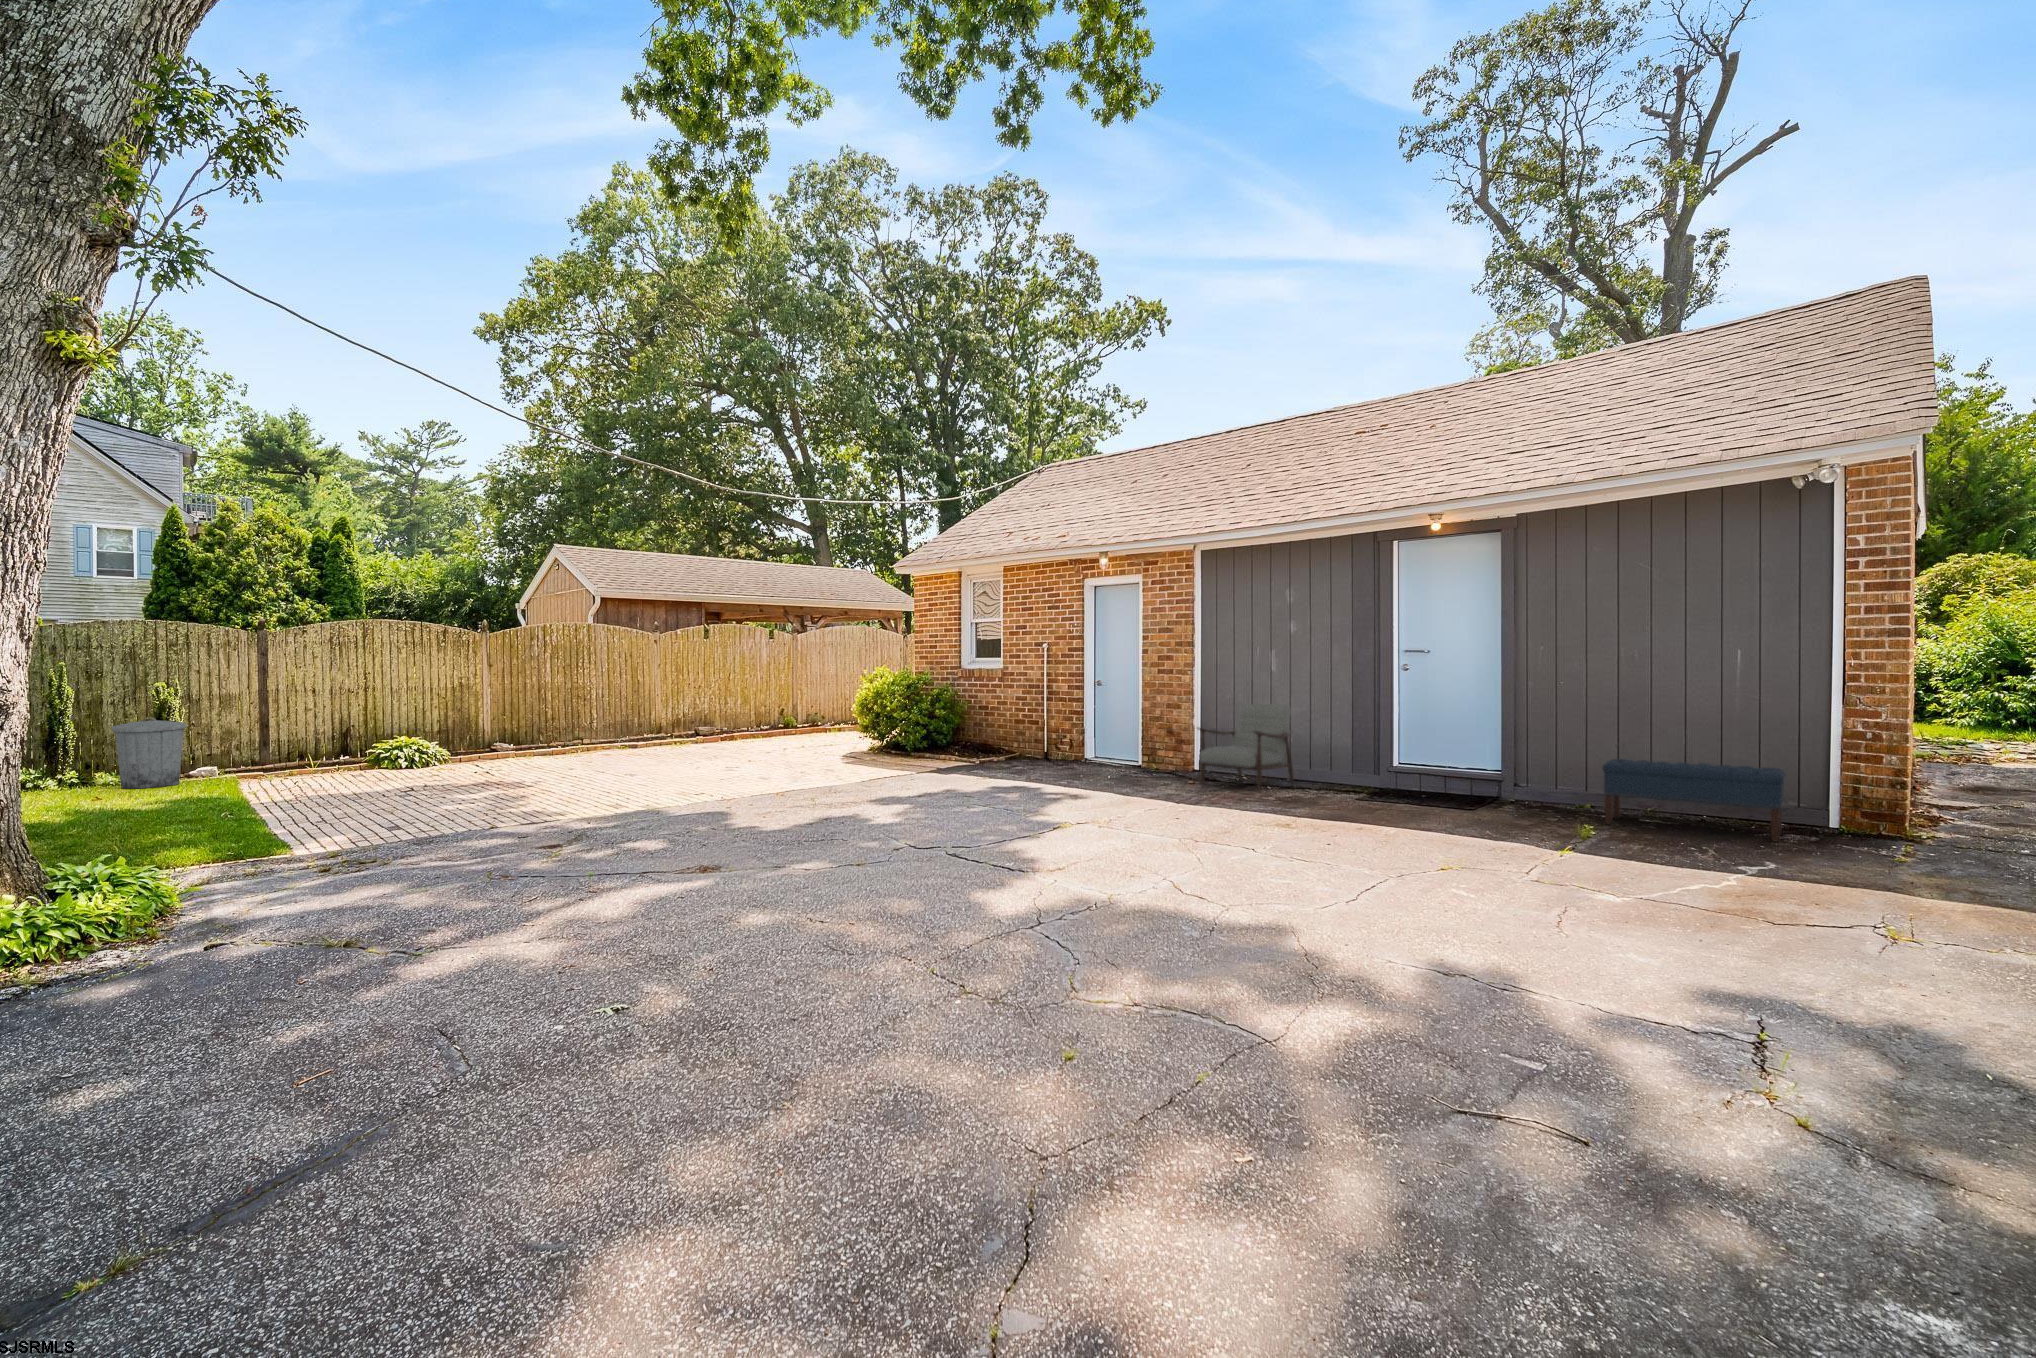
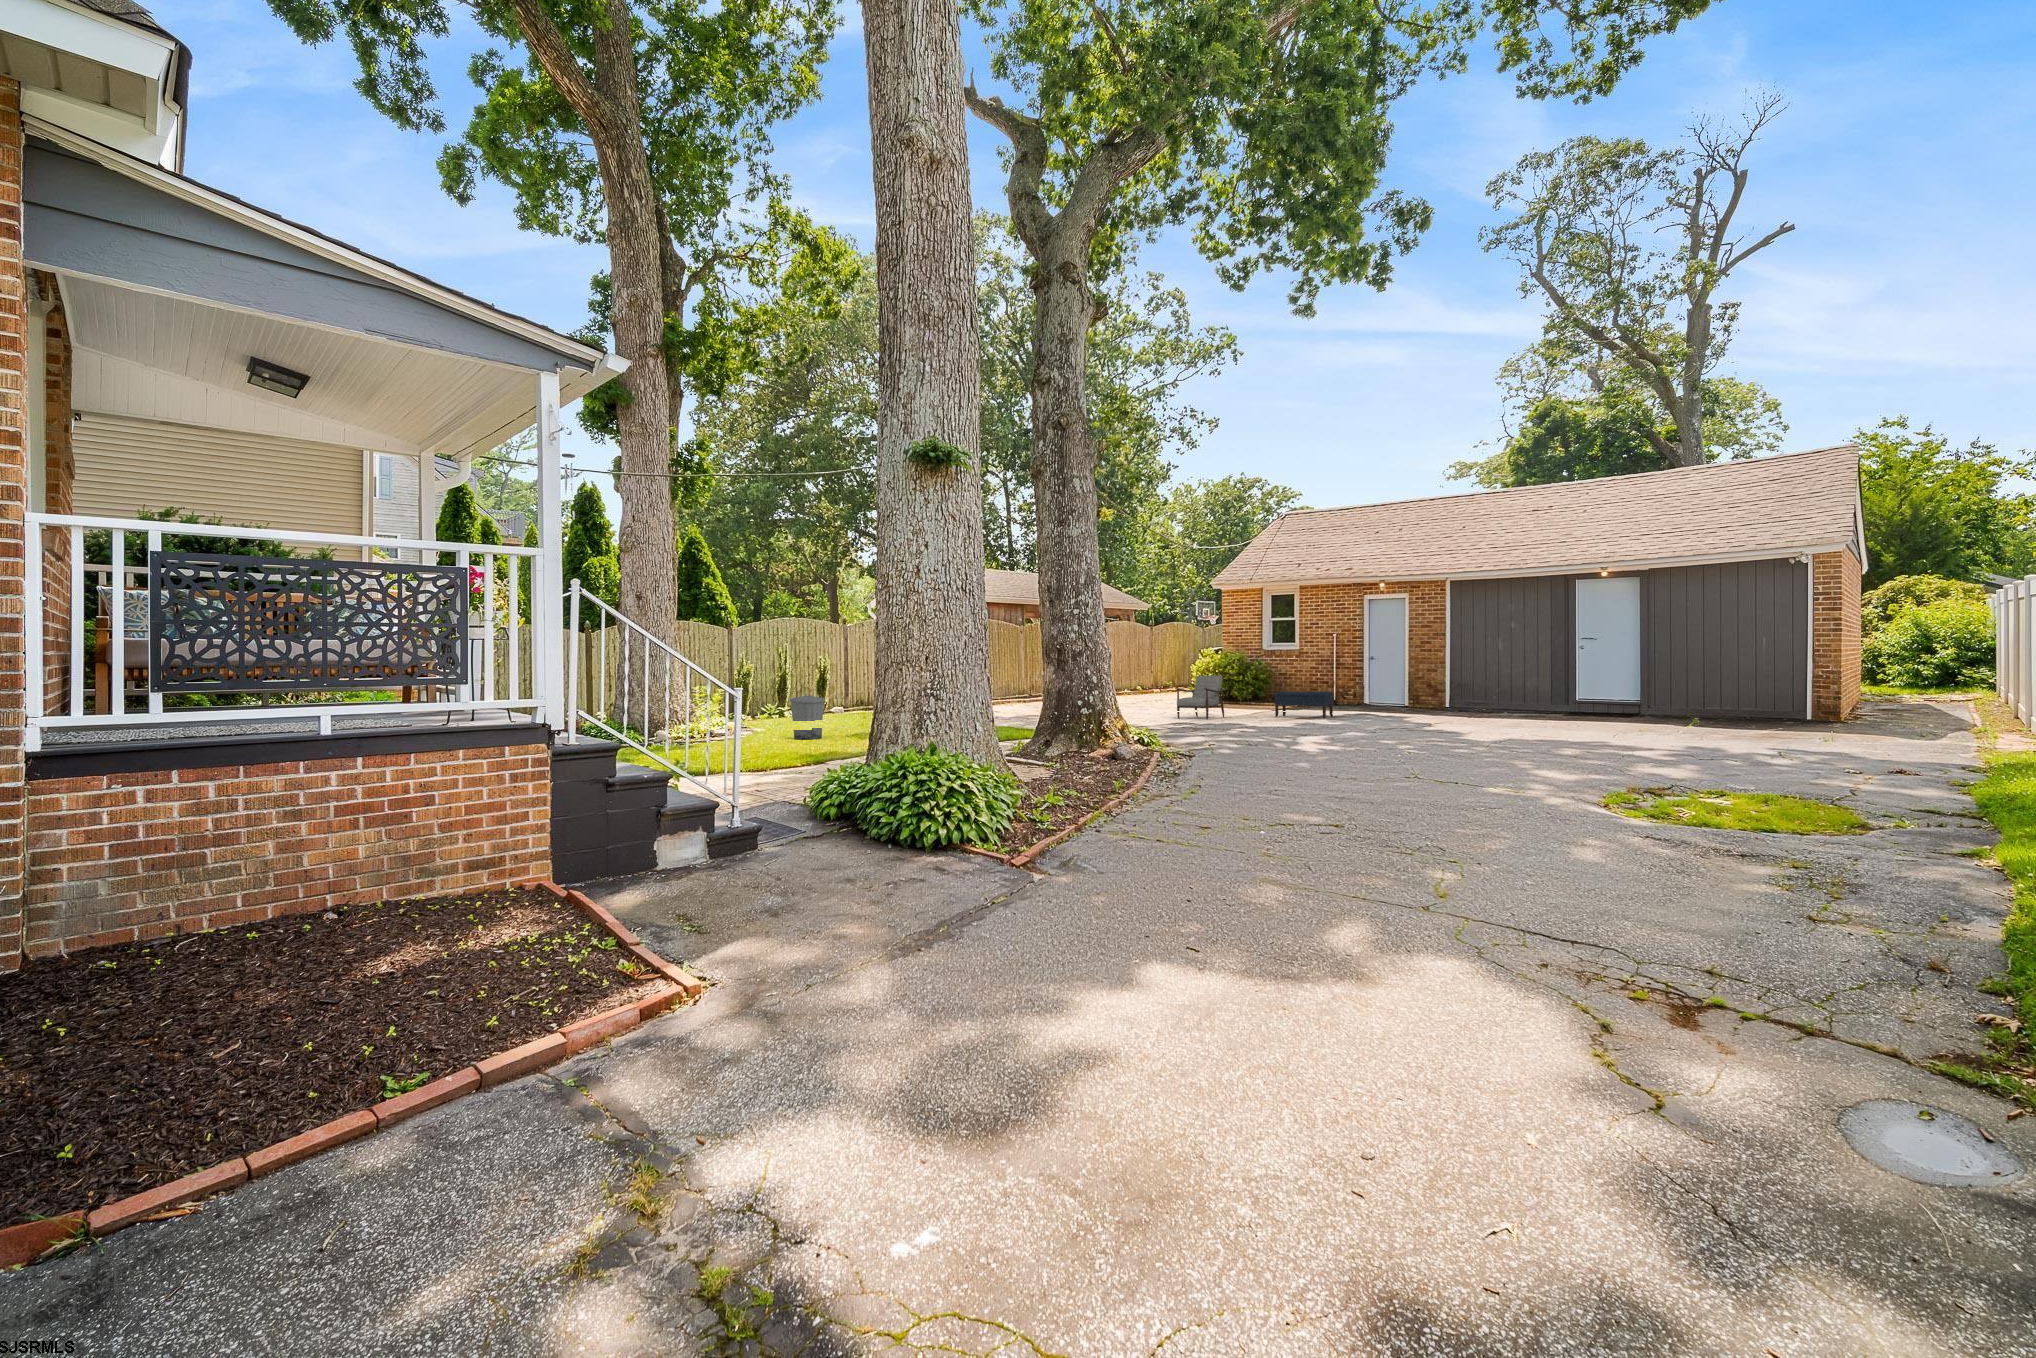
chair: present [1198,704,1294,793] -> present [1175,675,1224,719]
bench: present [1602,759,1785,842] -> present [1274,691,1334,718]

